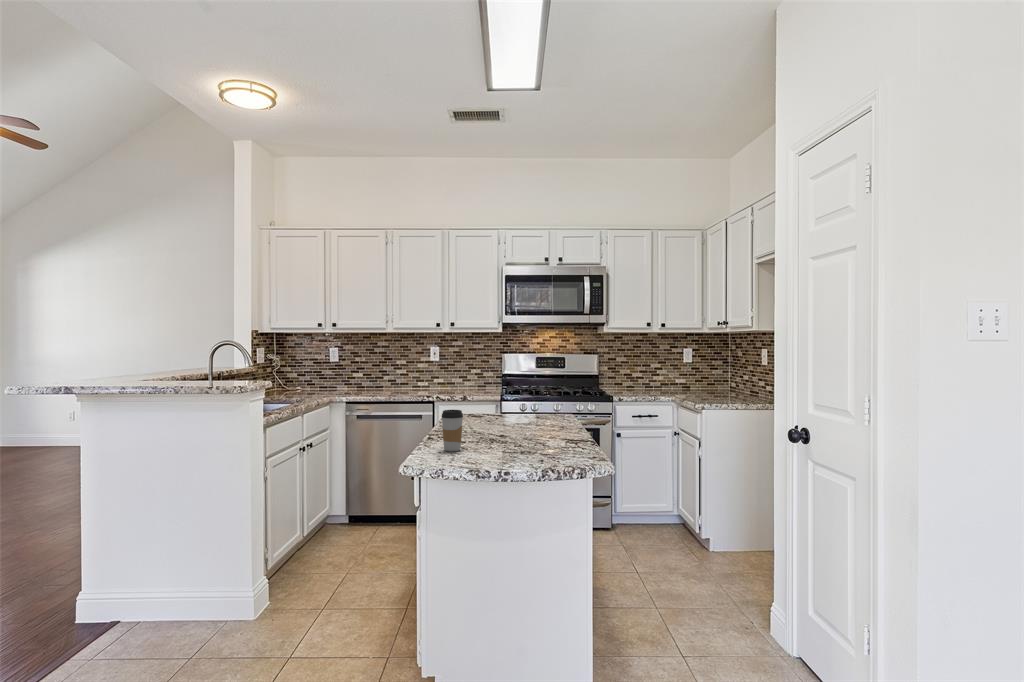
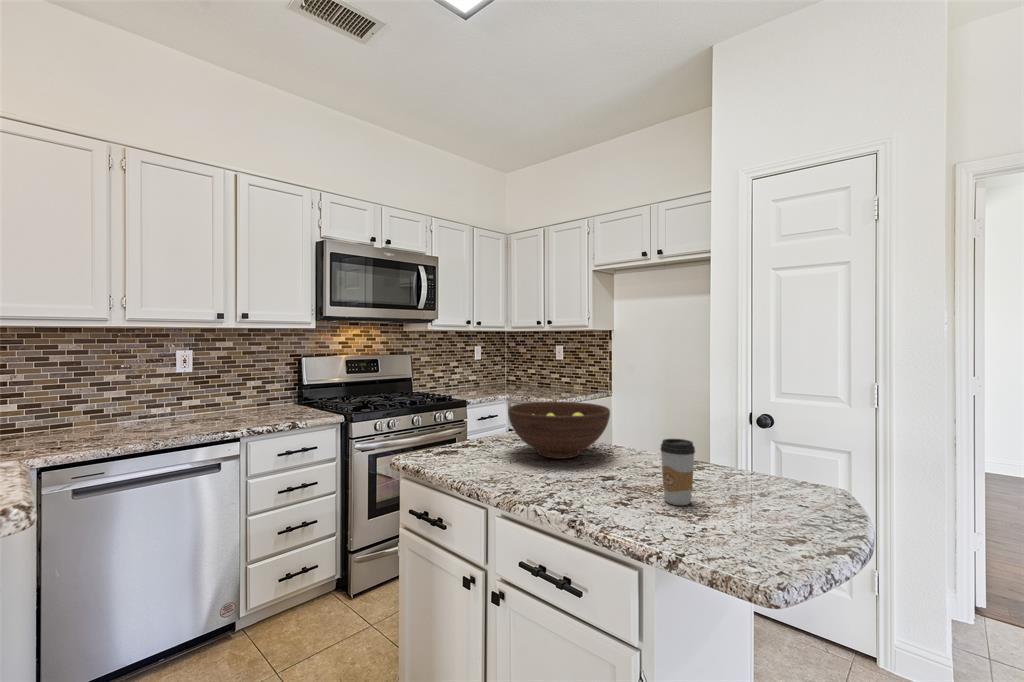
fruit bowl: none [463,389,536,428] -> present [508,401,610,459]

